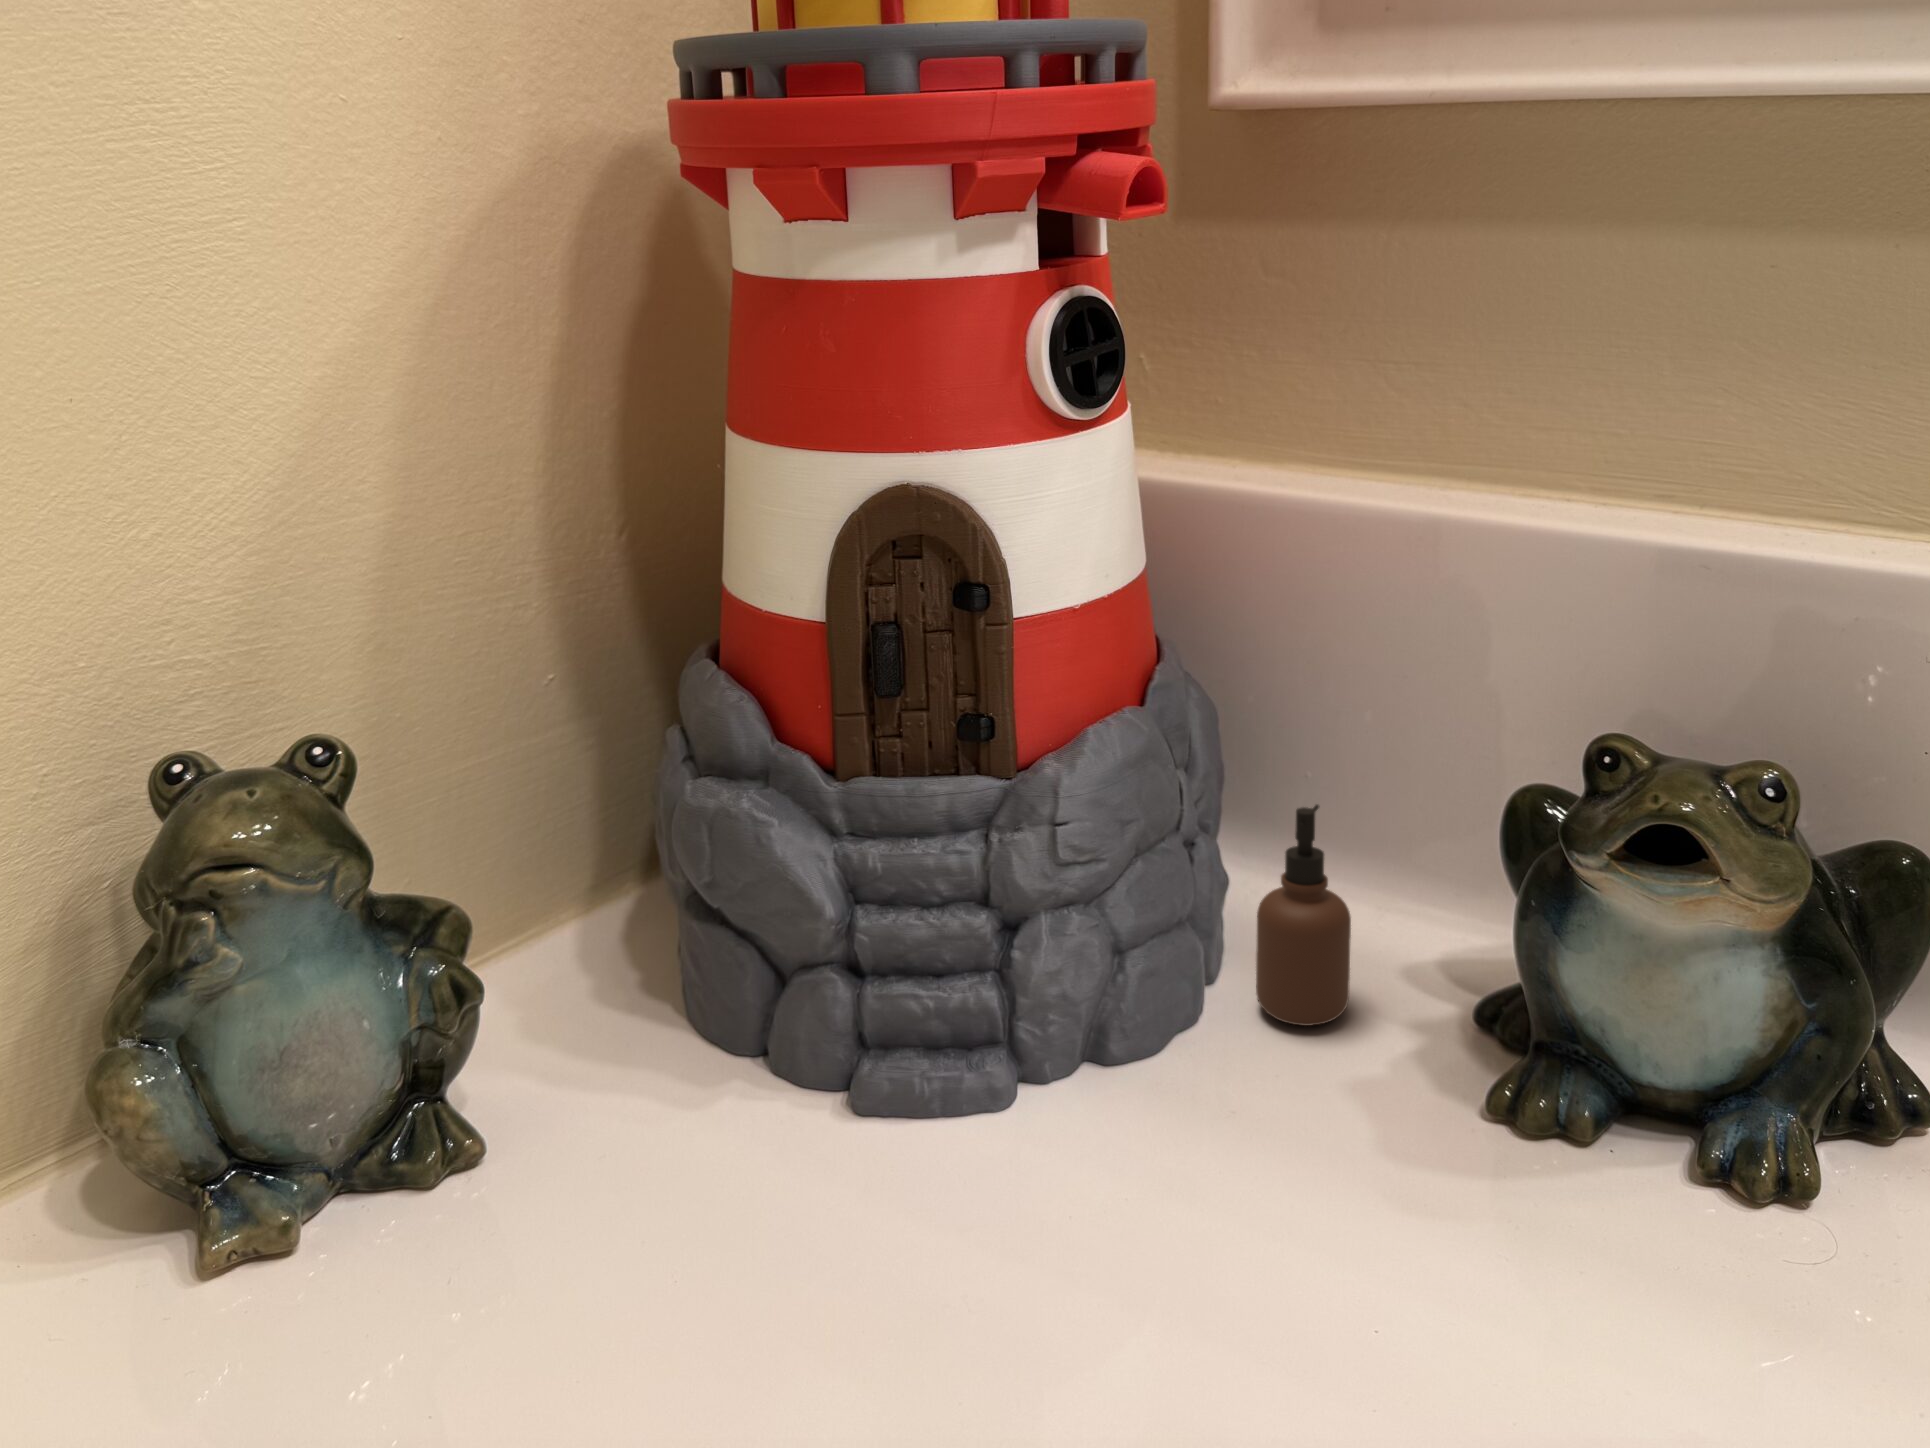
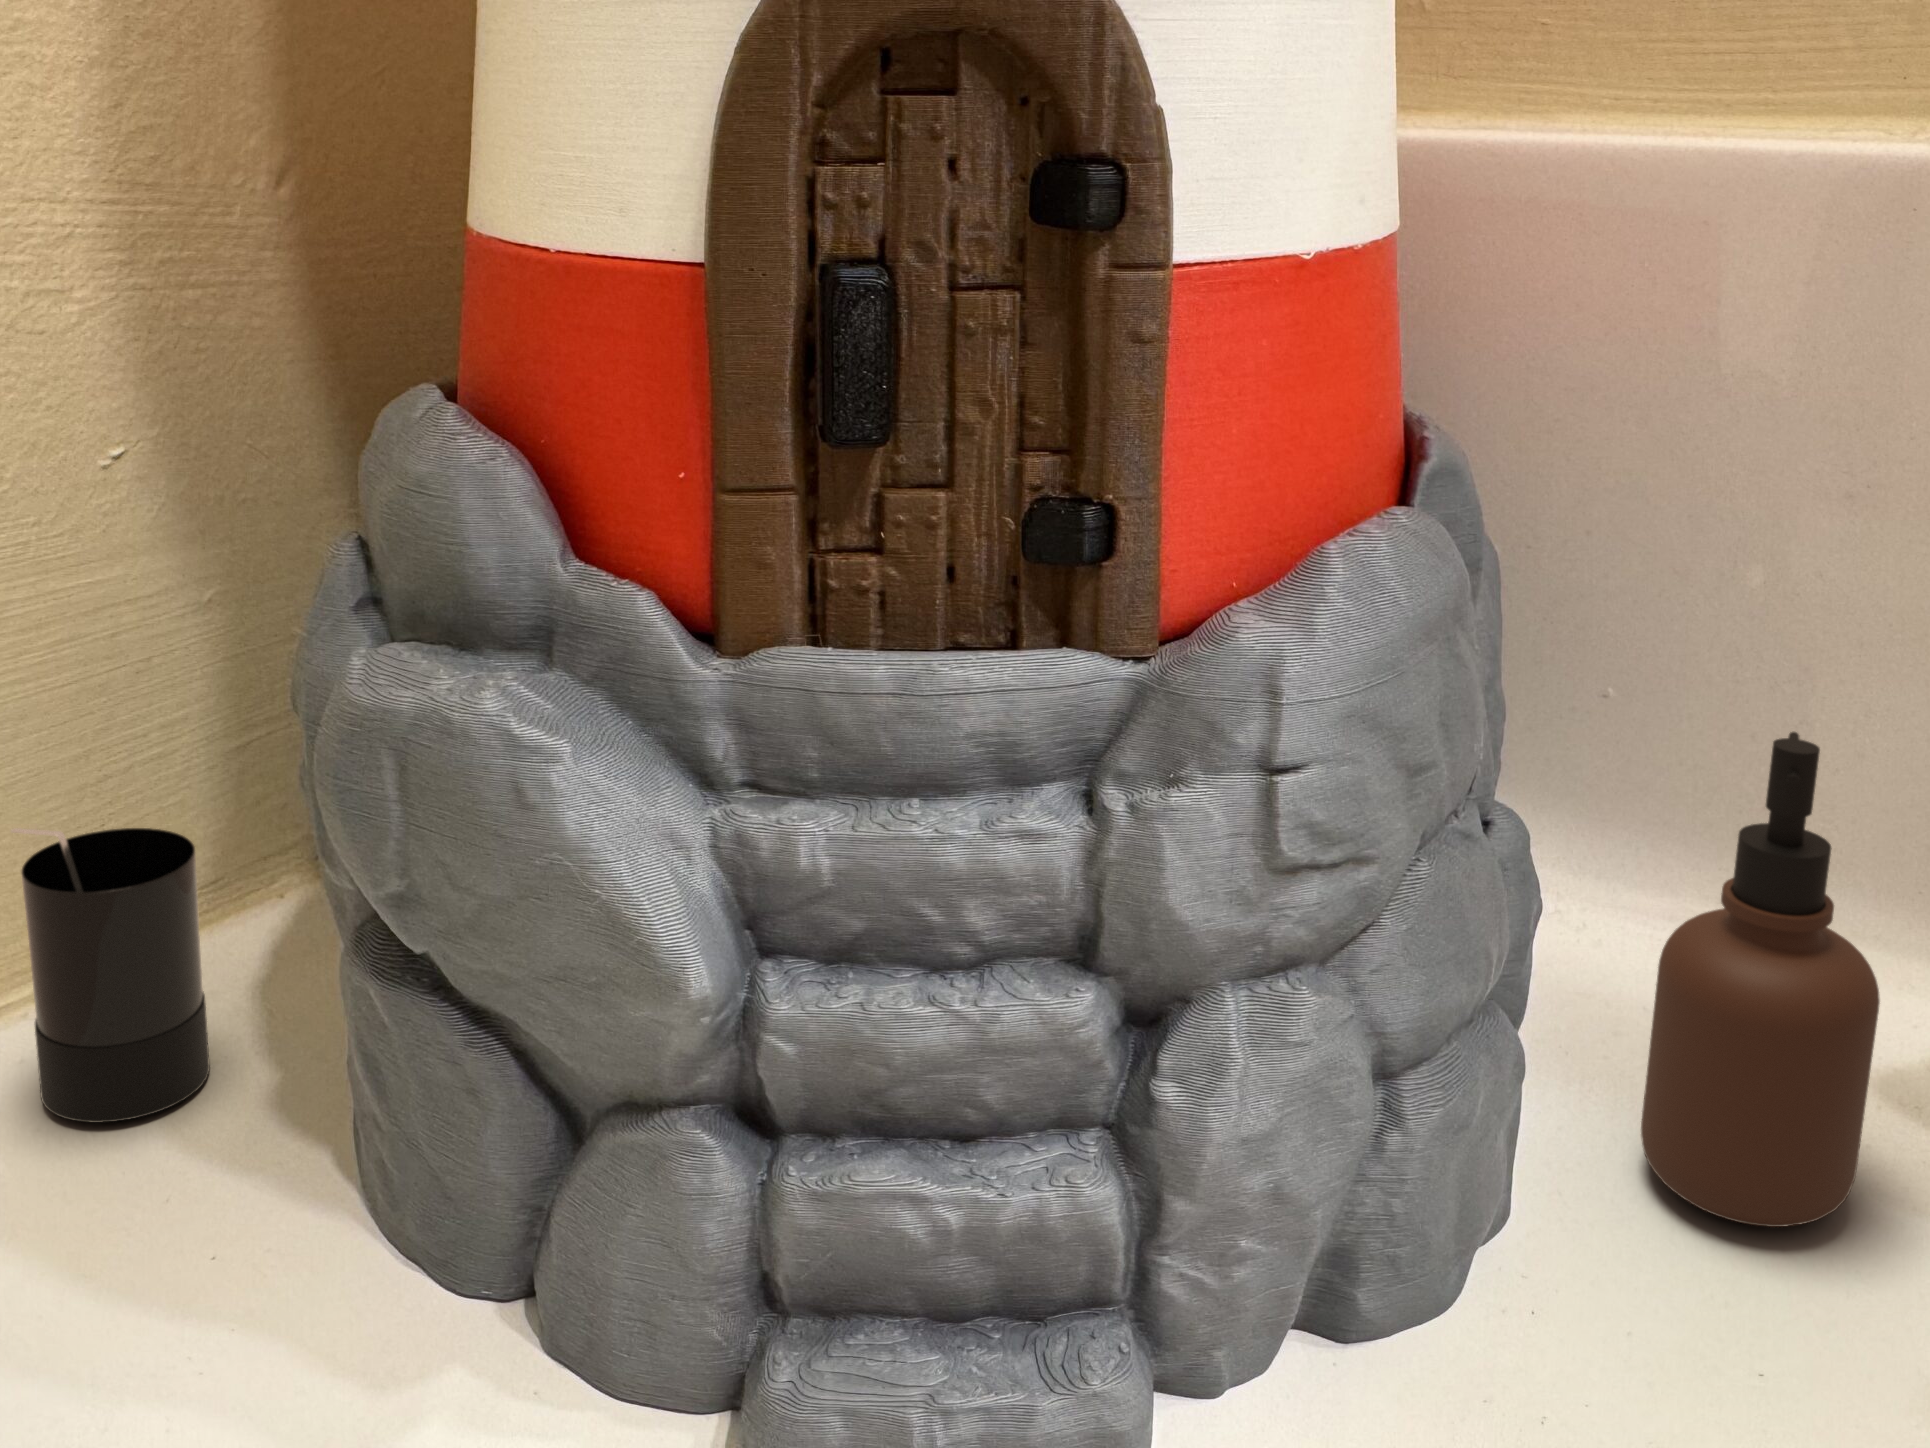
candle: none [527,859,612,990] -> present [11,828,210,1123]

